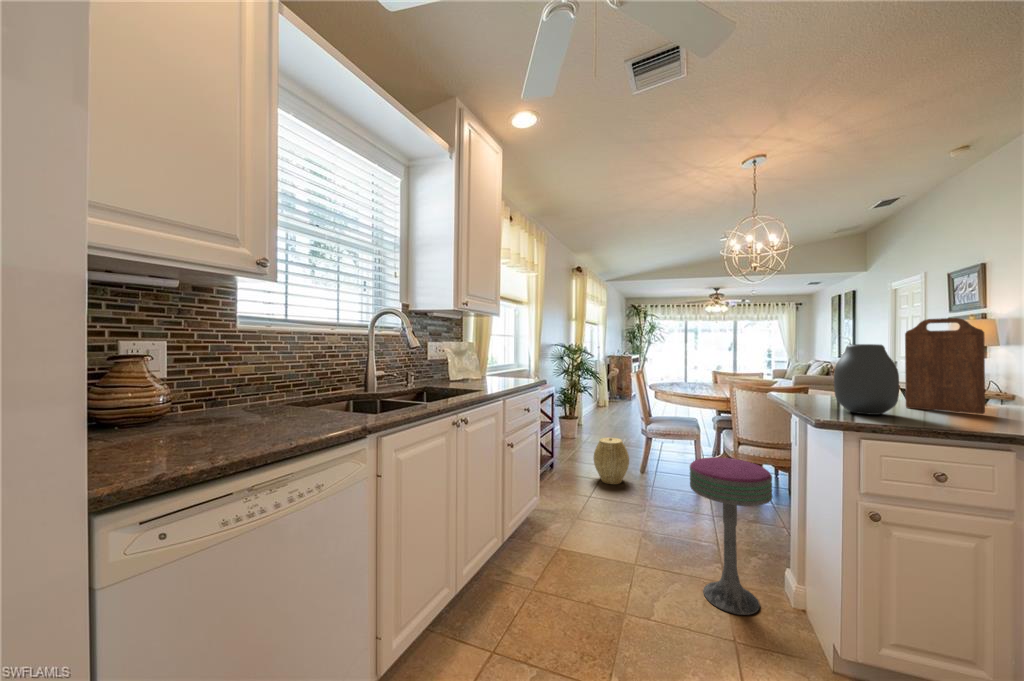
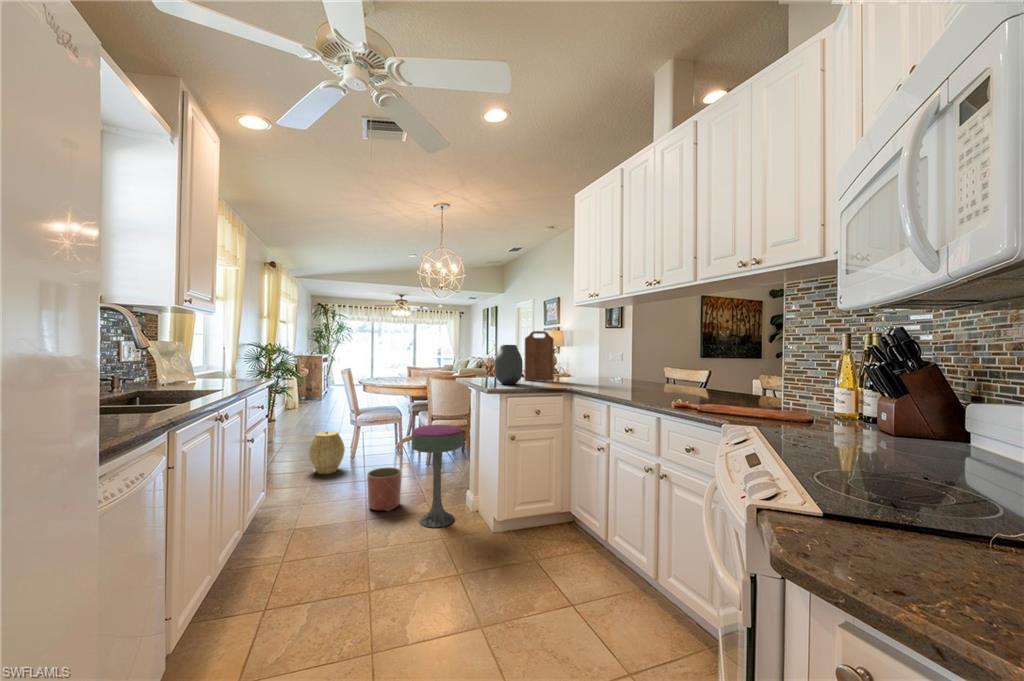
planter: none [639,497,683,557] -> present [367,467,402,511]

